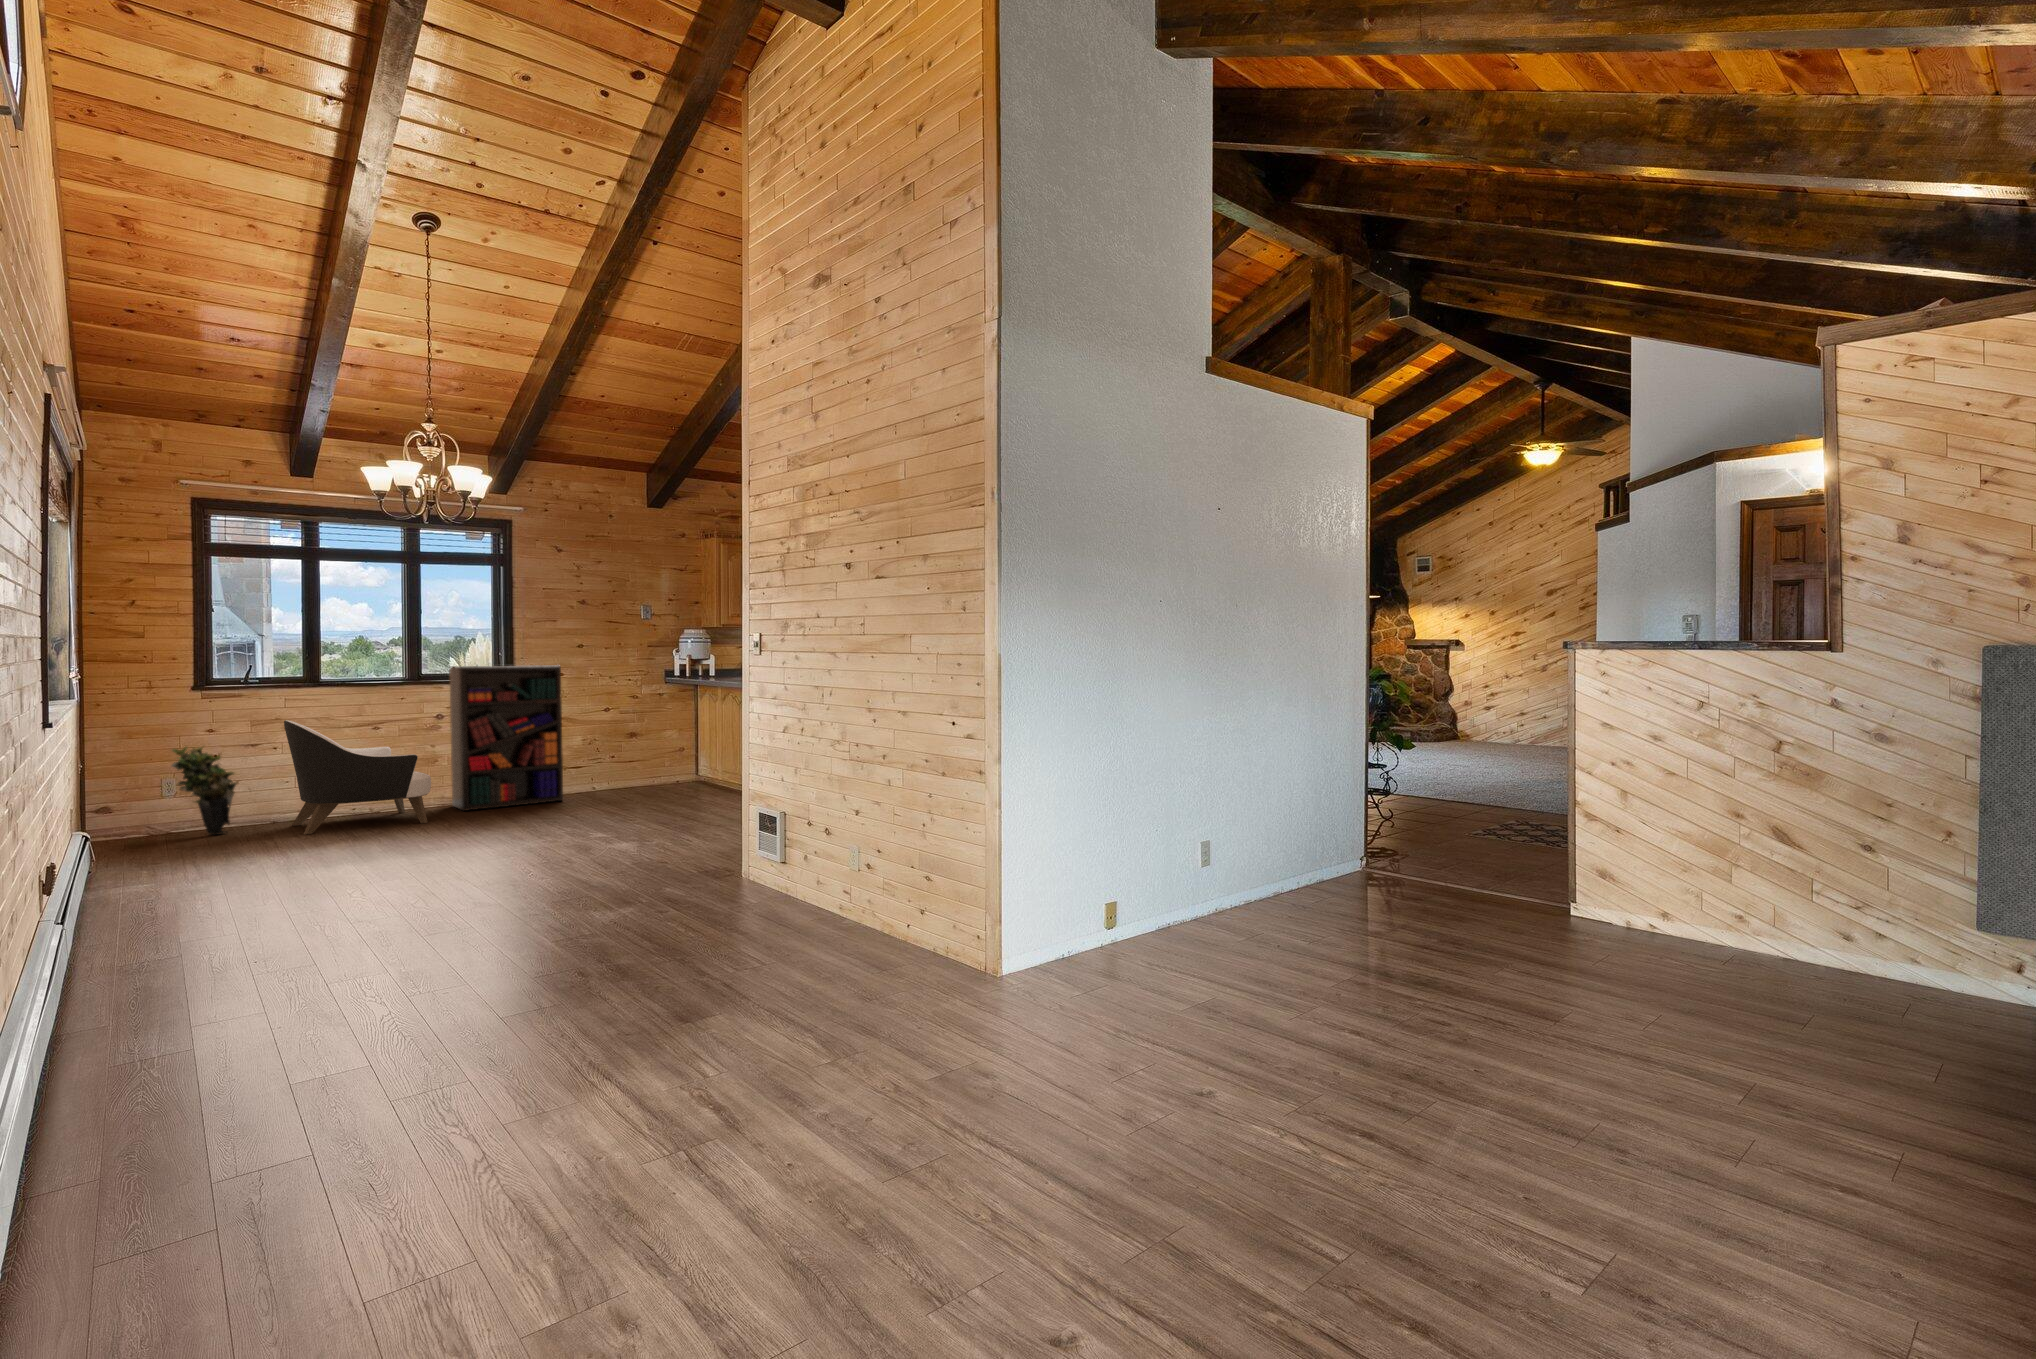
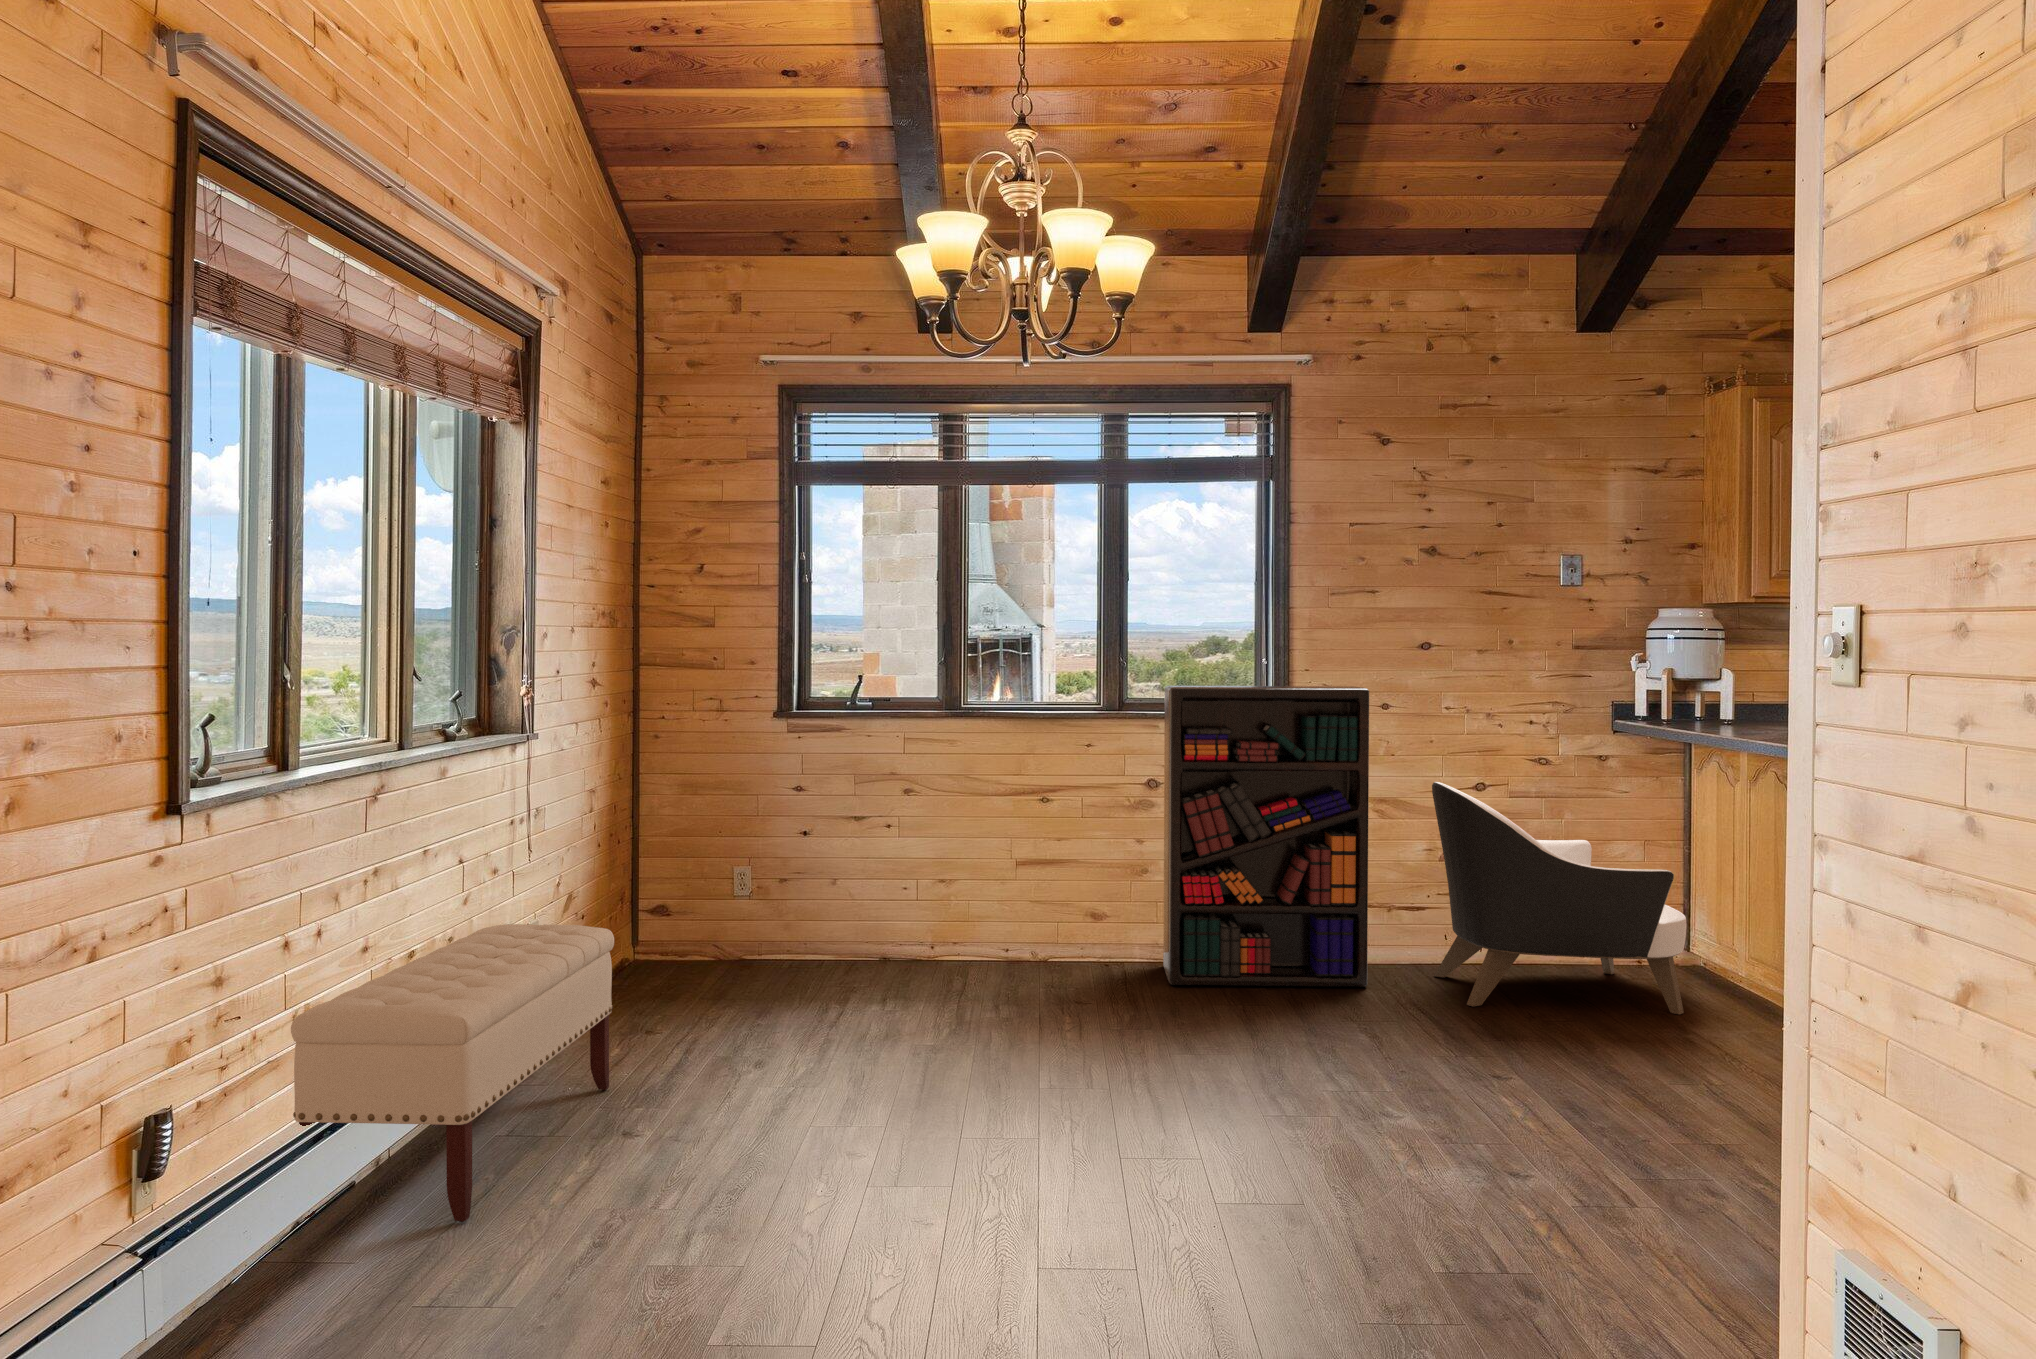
armchair: present [284,720,431,834] -> present [1432,782,1687,1014]
potted plant: present [172,747,236,835] -> none [728,813,822,978]
bench: none [72,794,191,928] -> present [291,924,614,1222]

